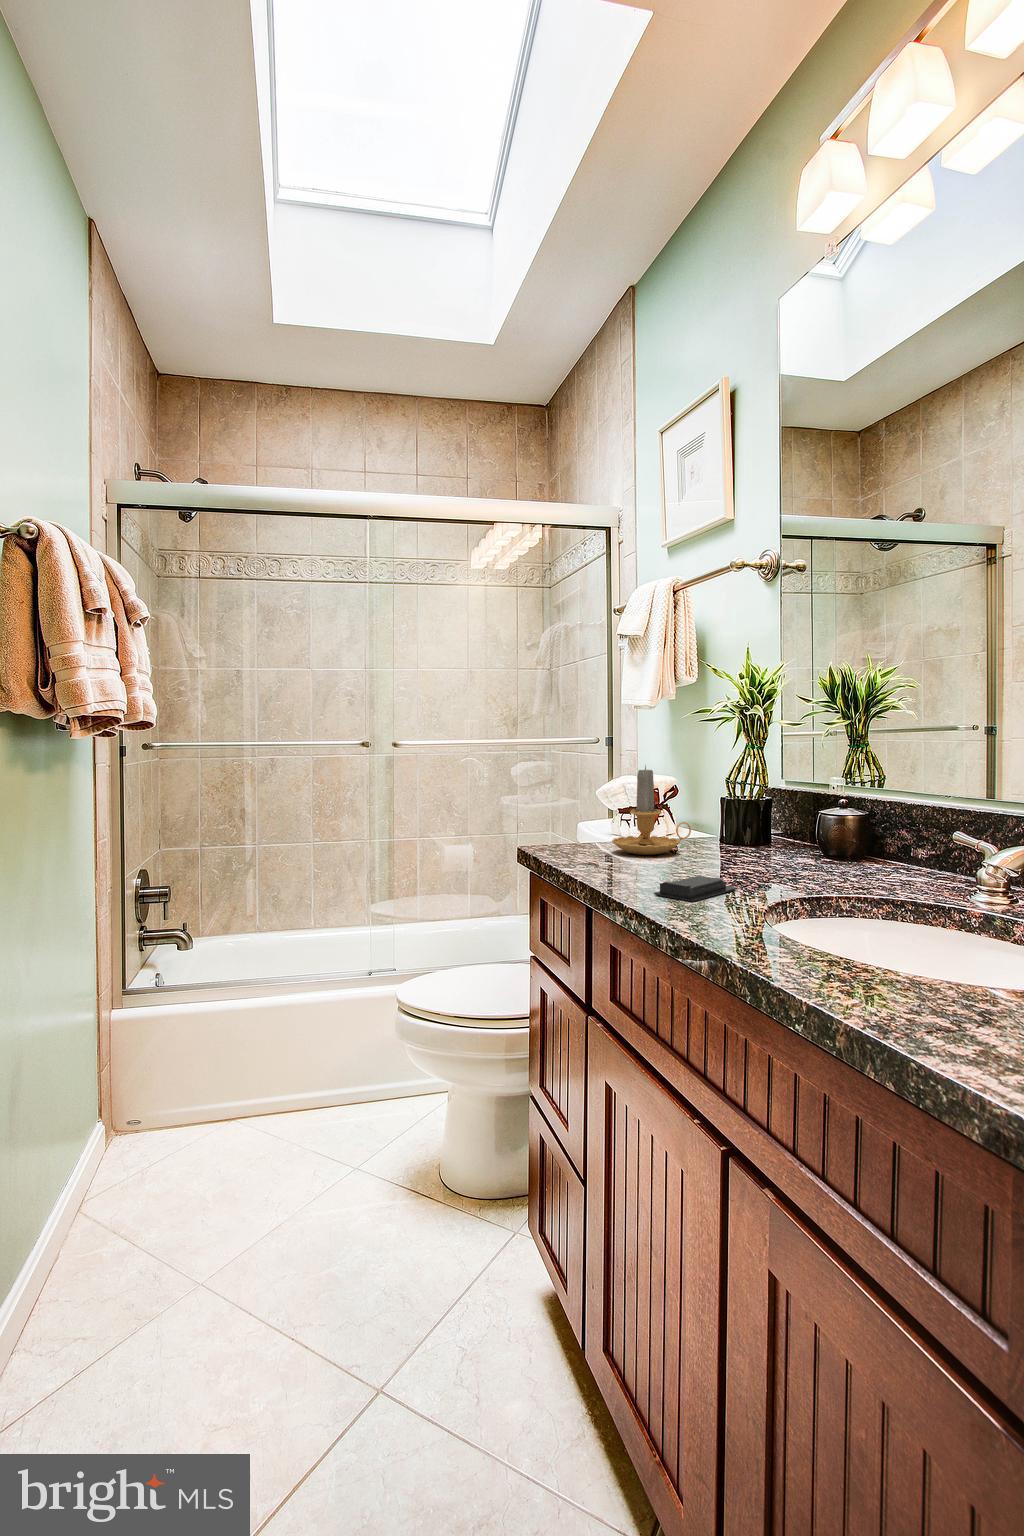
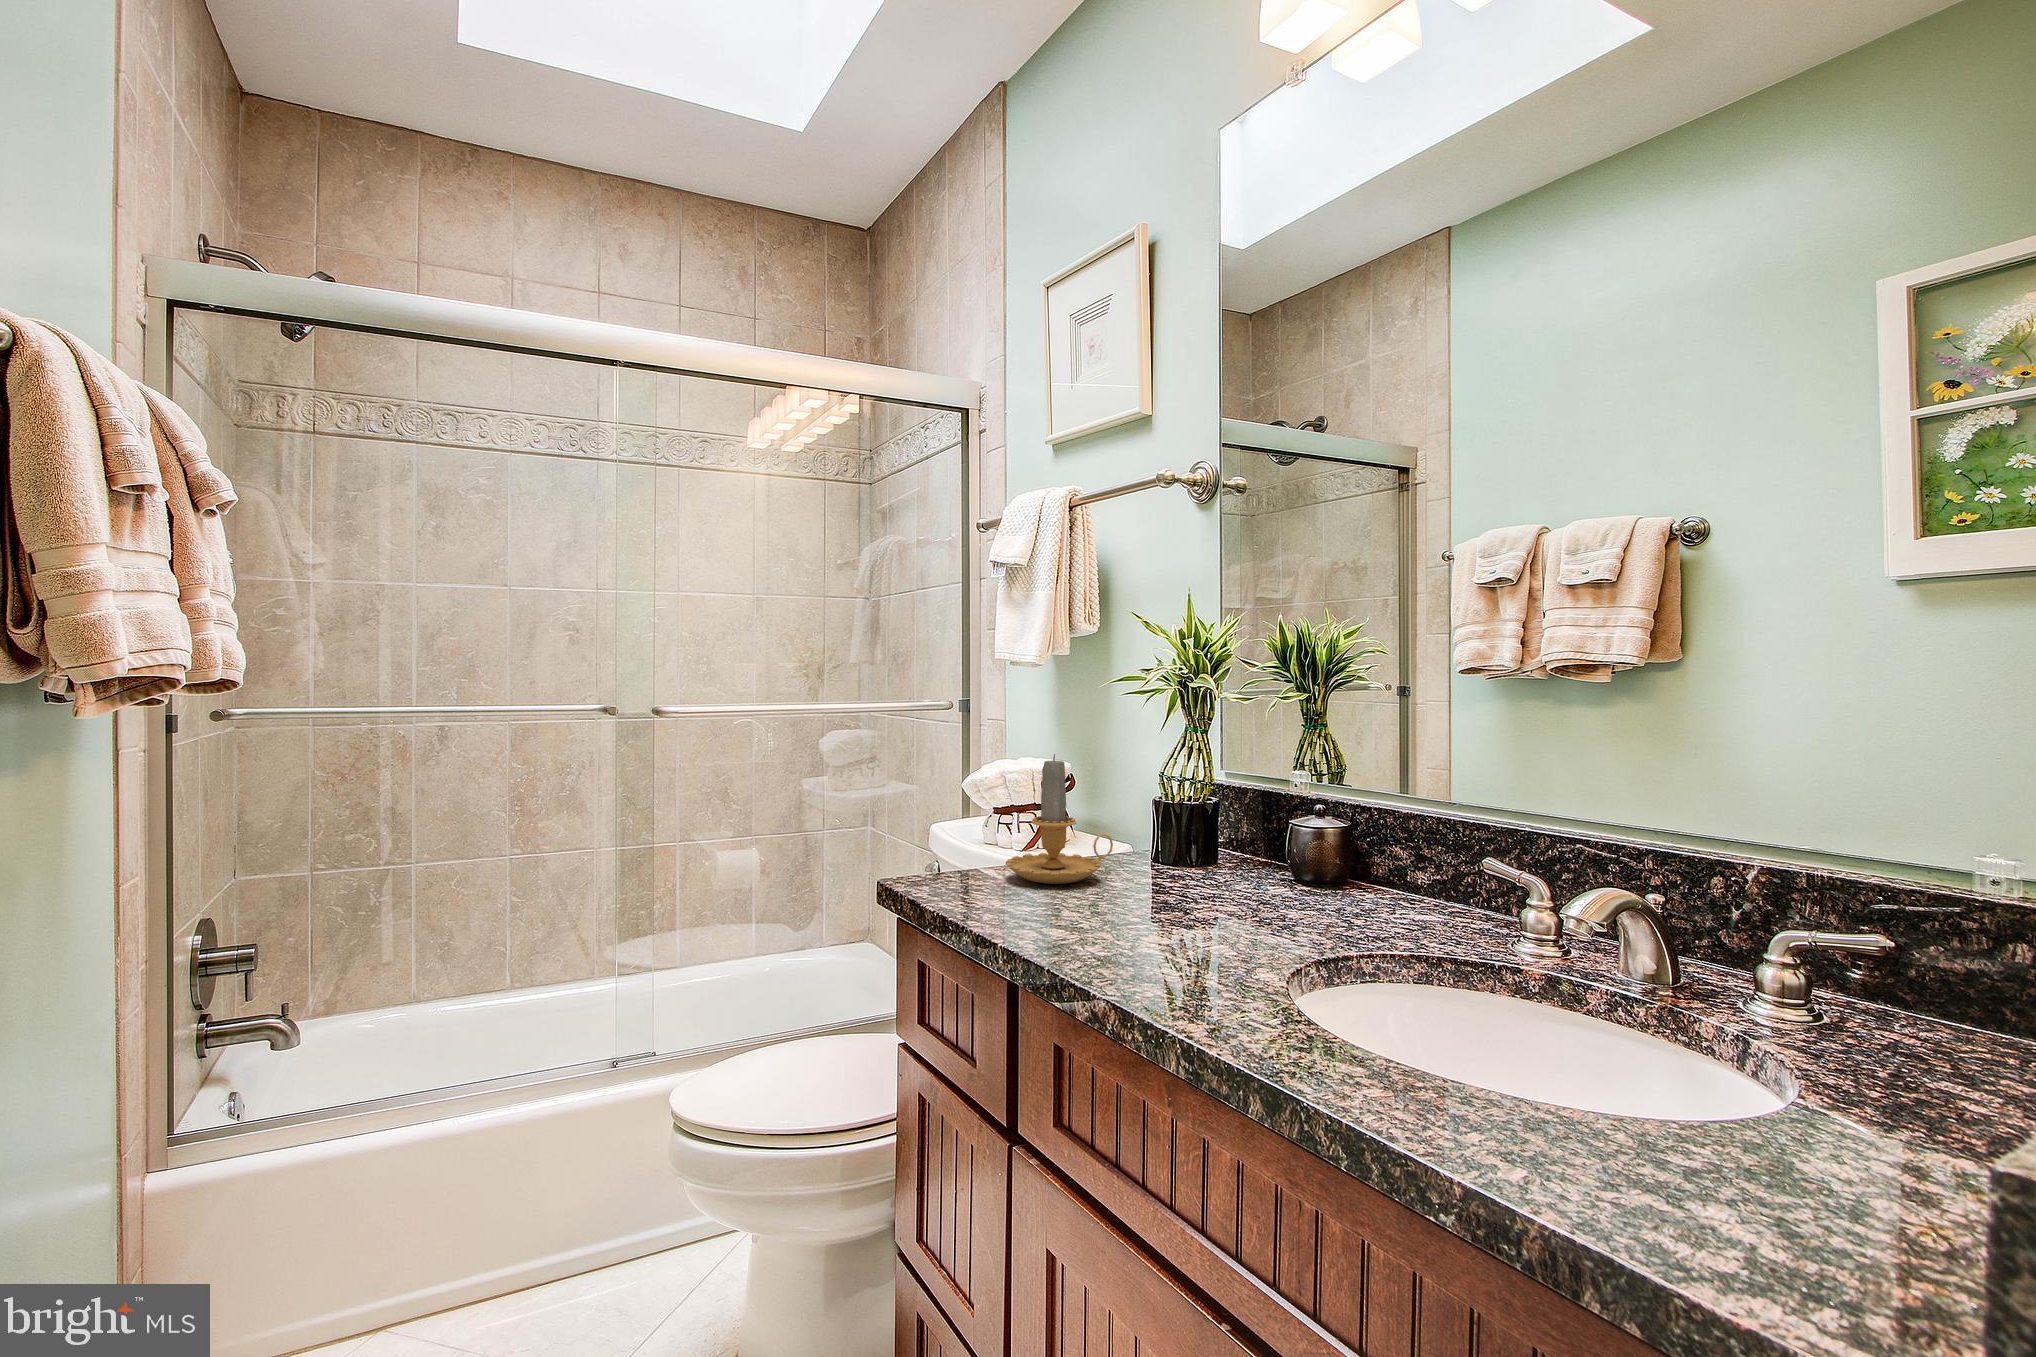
soap bar: present [654,876,738,902] -> none [1111,928,1219,975]

